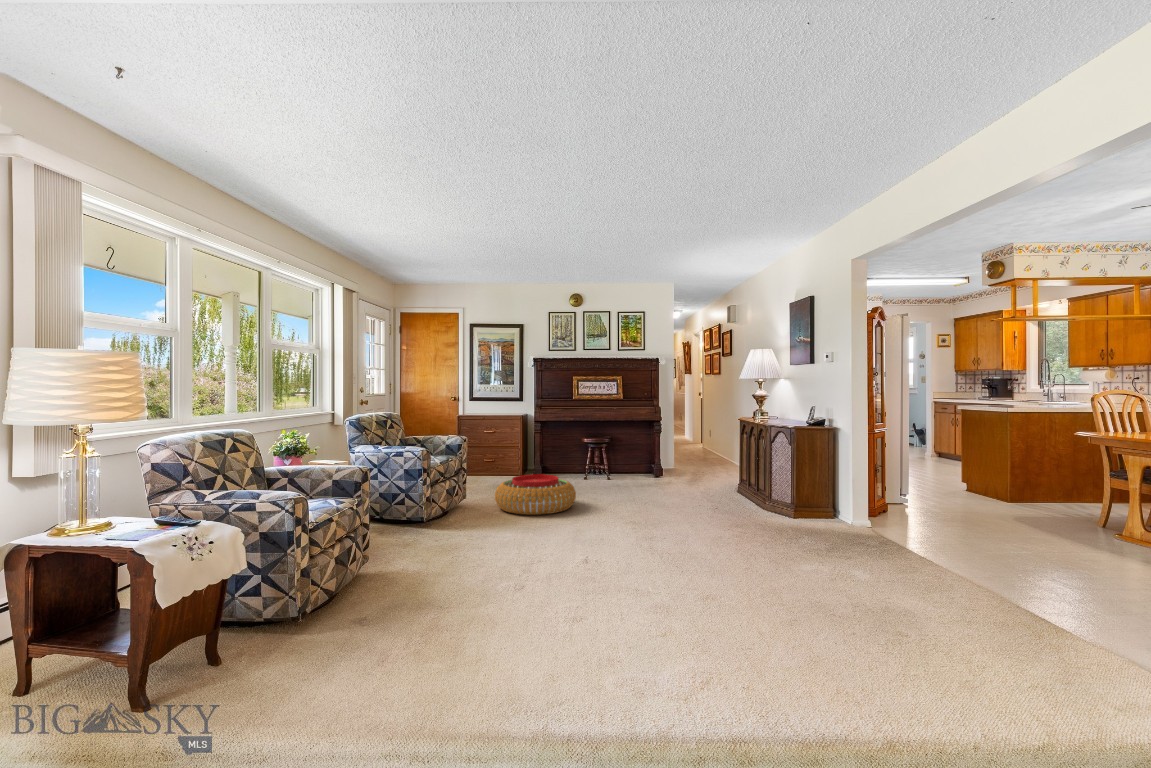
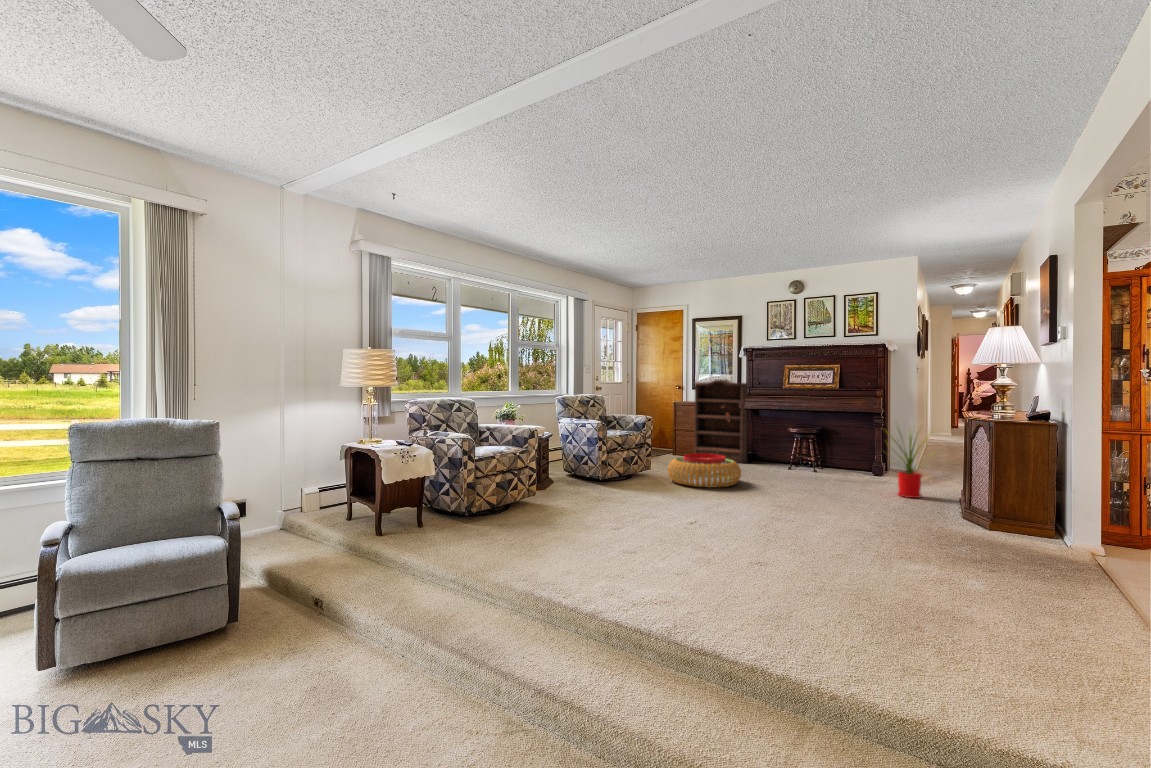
bookshelf: none [484,390,540,480] -> present [694,380,748,463]
house plant: none [693,426,747,499] -> present [886,428,924,498]

